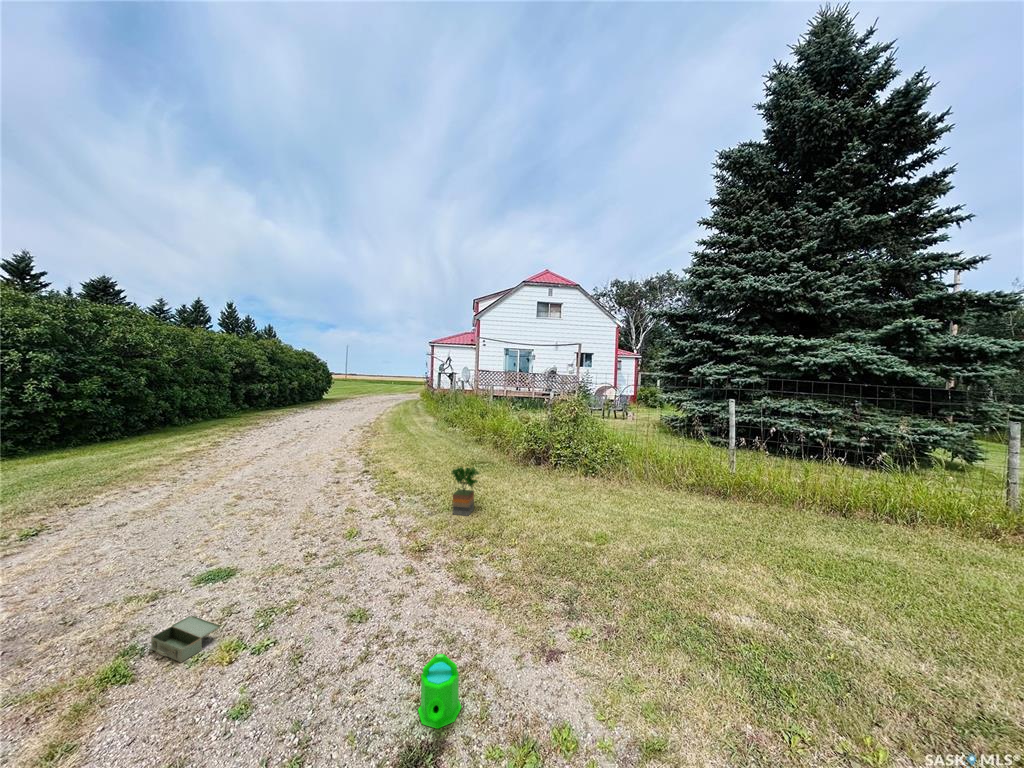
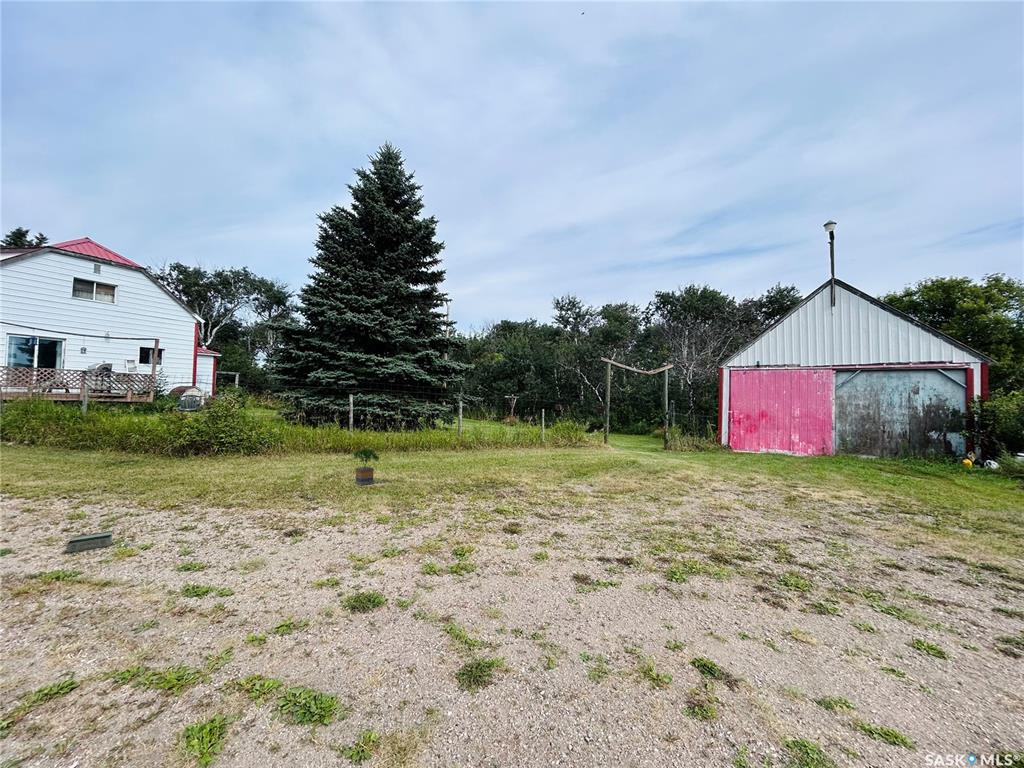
potted tree: present [451,467,479,516] -> present [354,449,379,485]
watering can: present [418,654,462,729] -> none [276,488,299,513]

